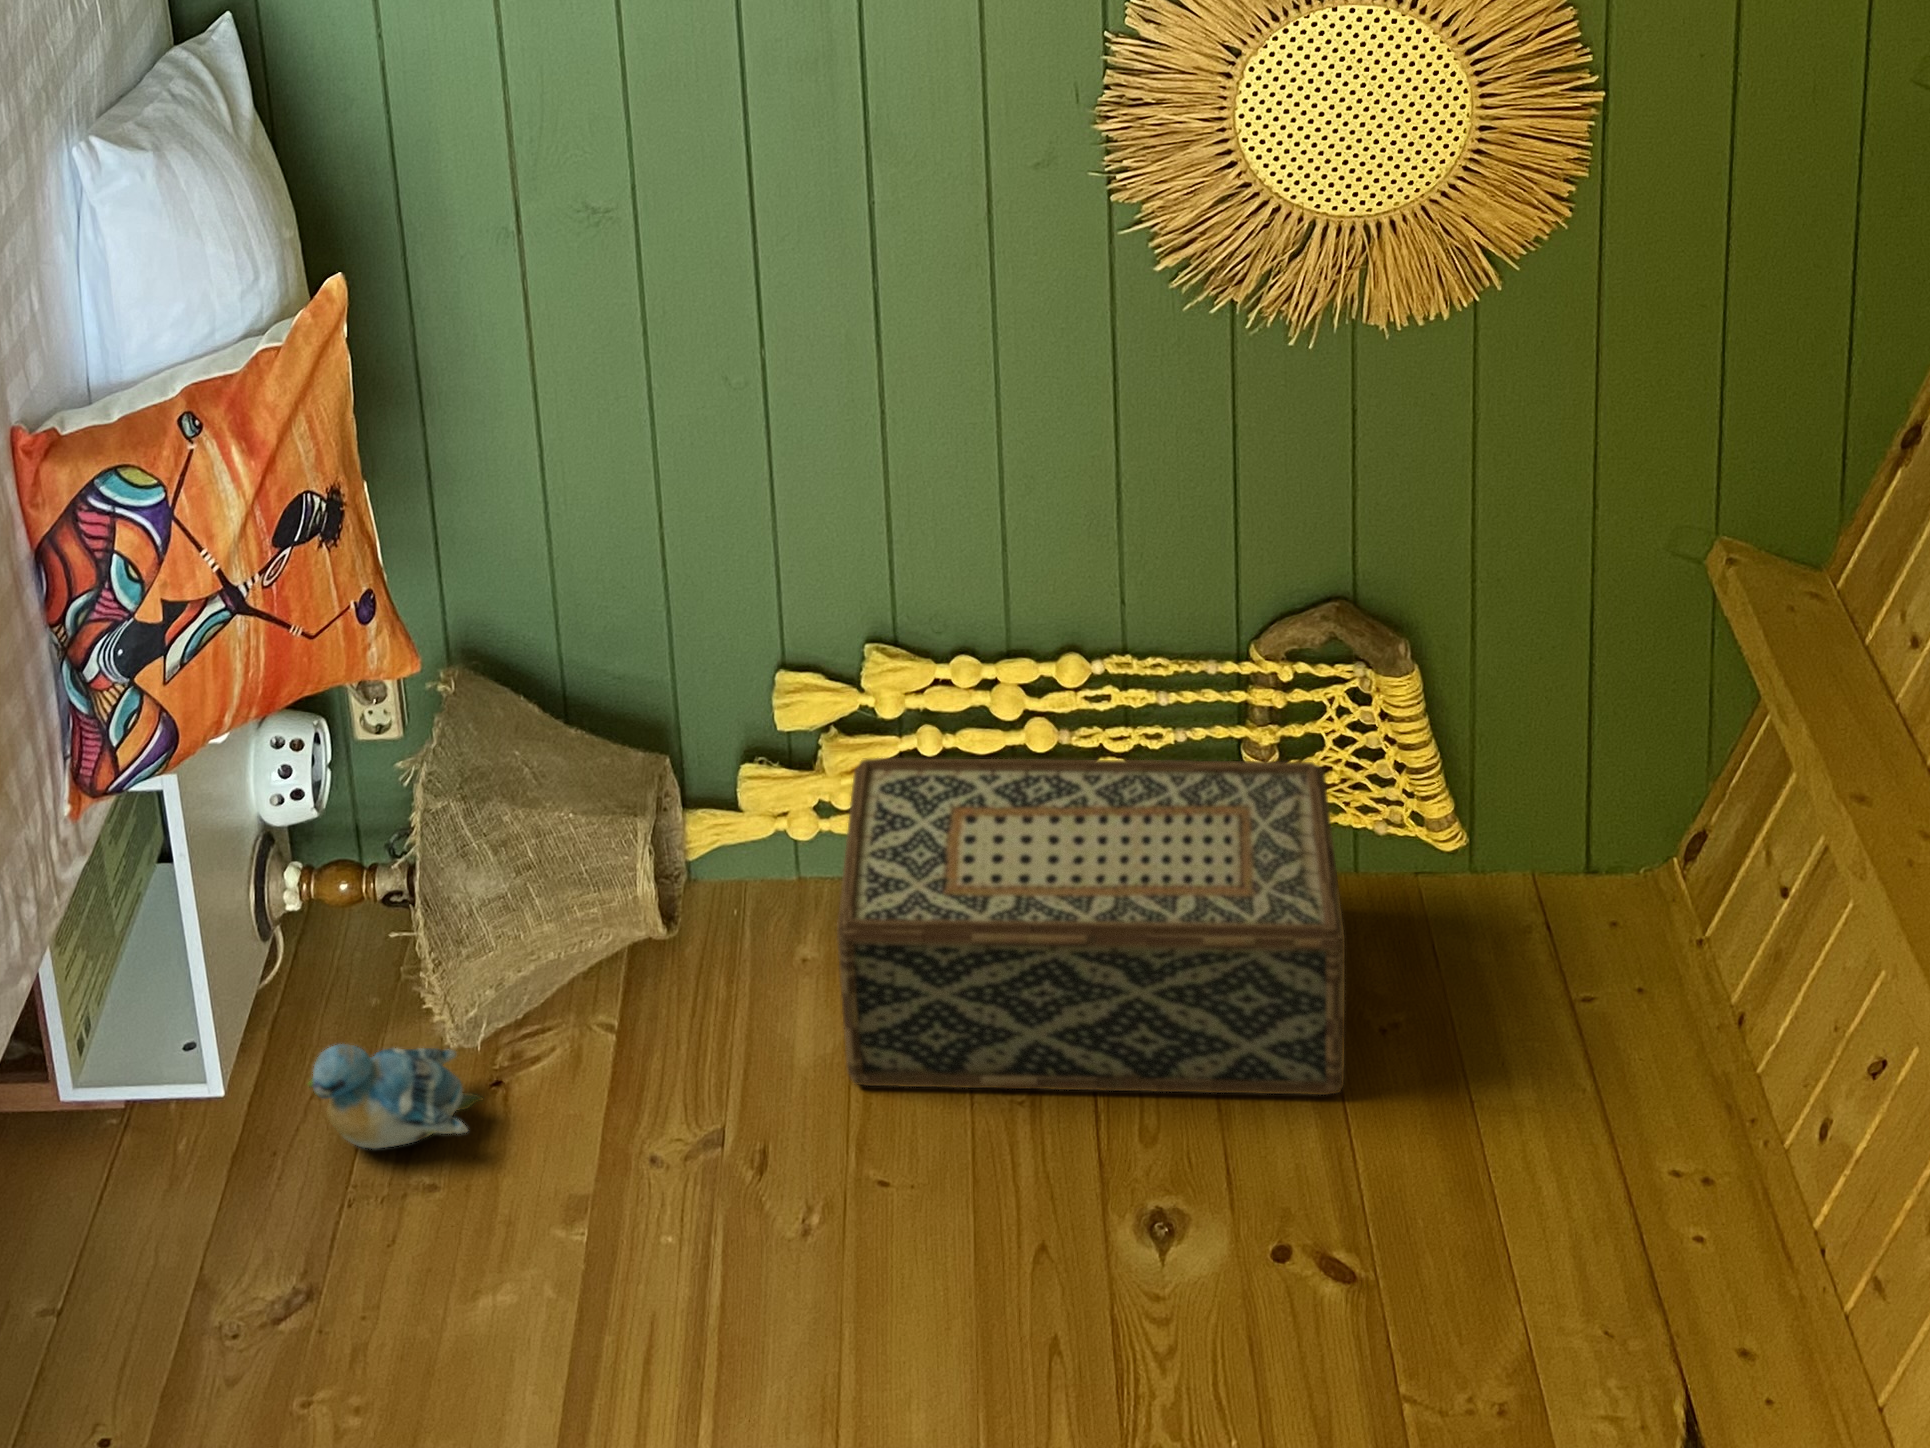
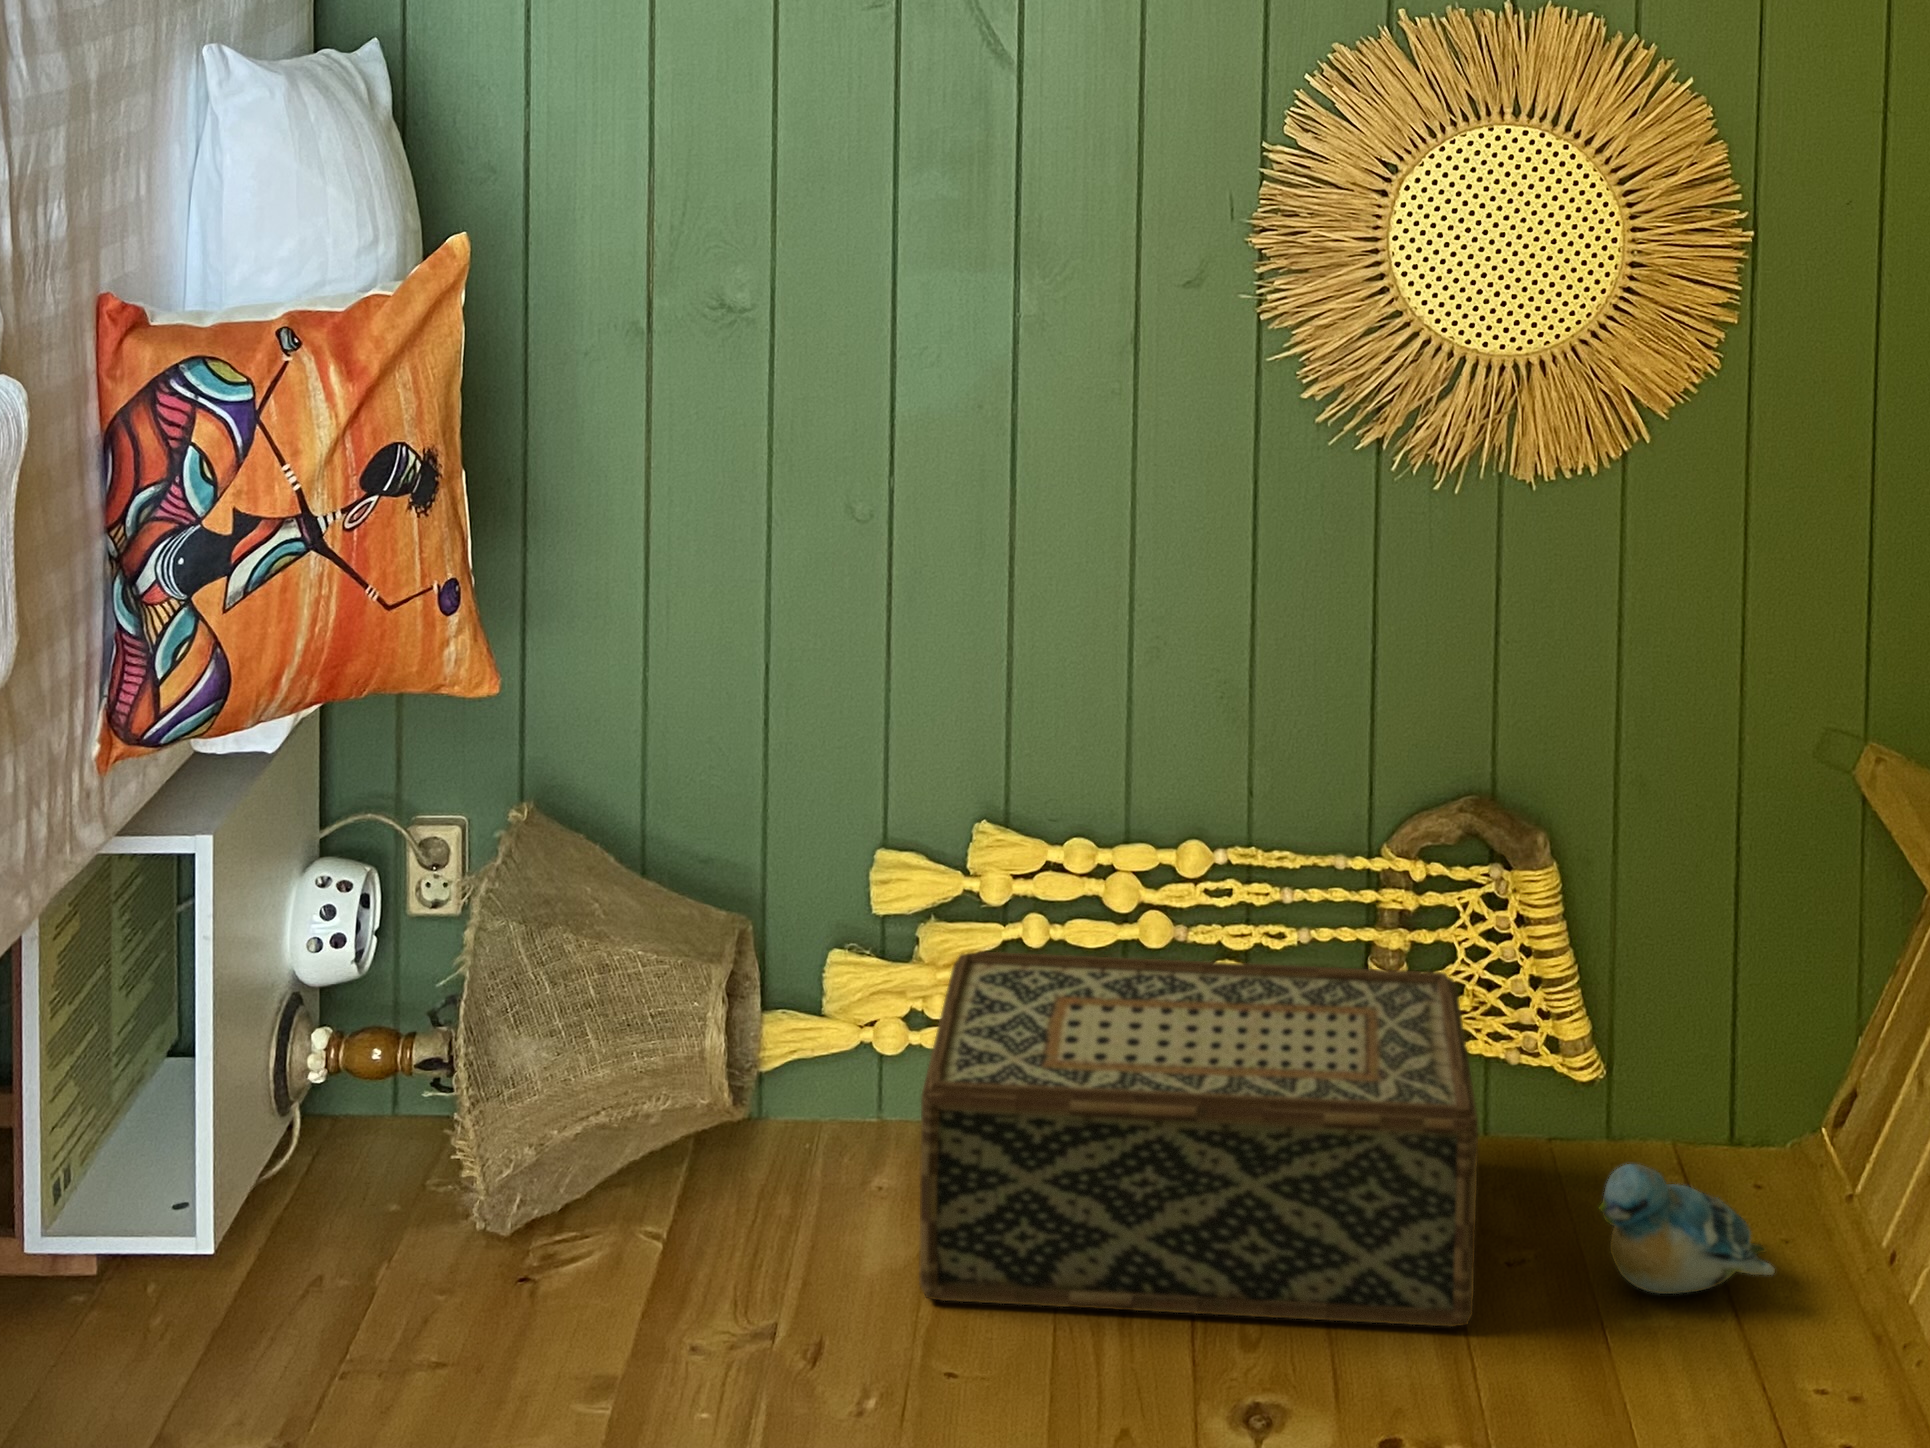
plush toy: present [307,1044,482,1149] -> present [1599,1164,1775,1294]

